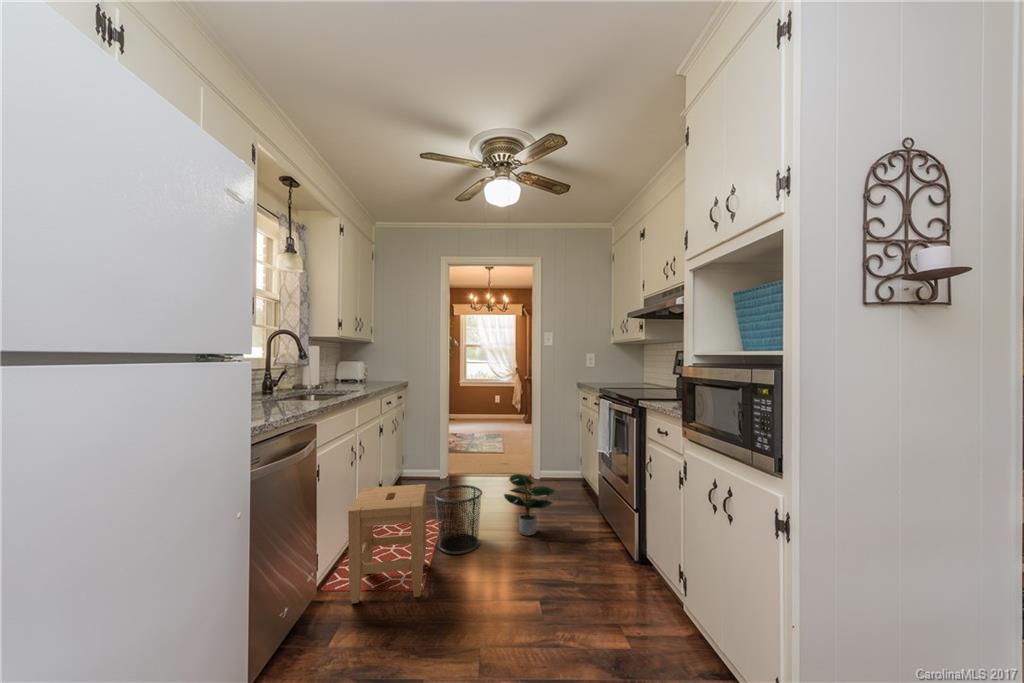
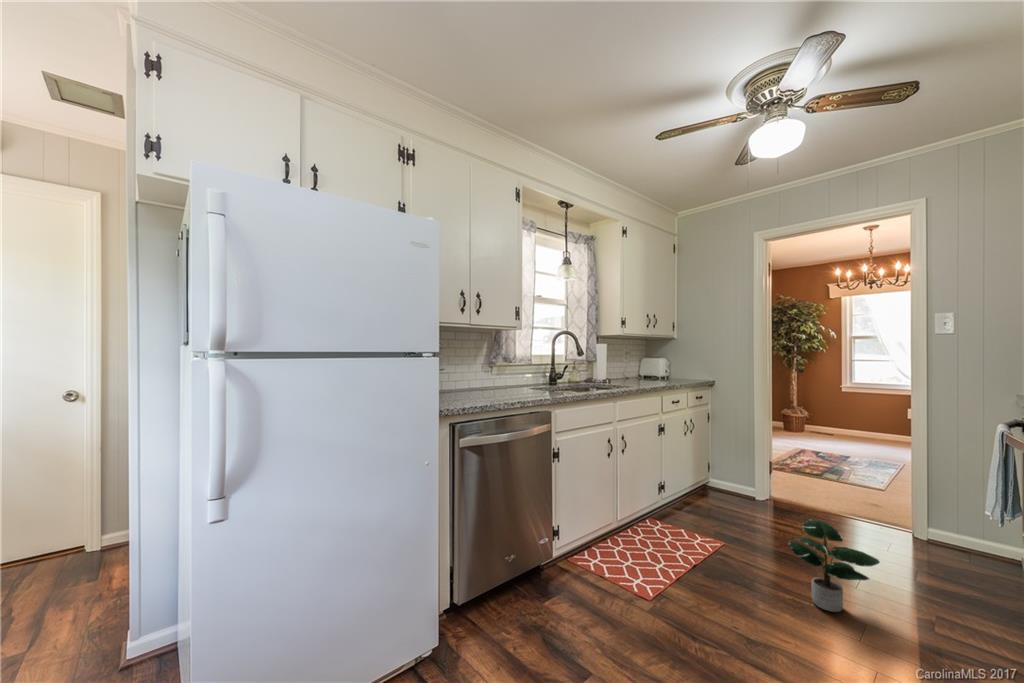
stool: present [348,484,426,603] -> none [579,480,670,607]
waste bin: present [434,485,482,554] -> none [688,506,751,591]

